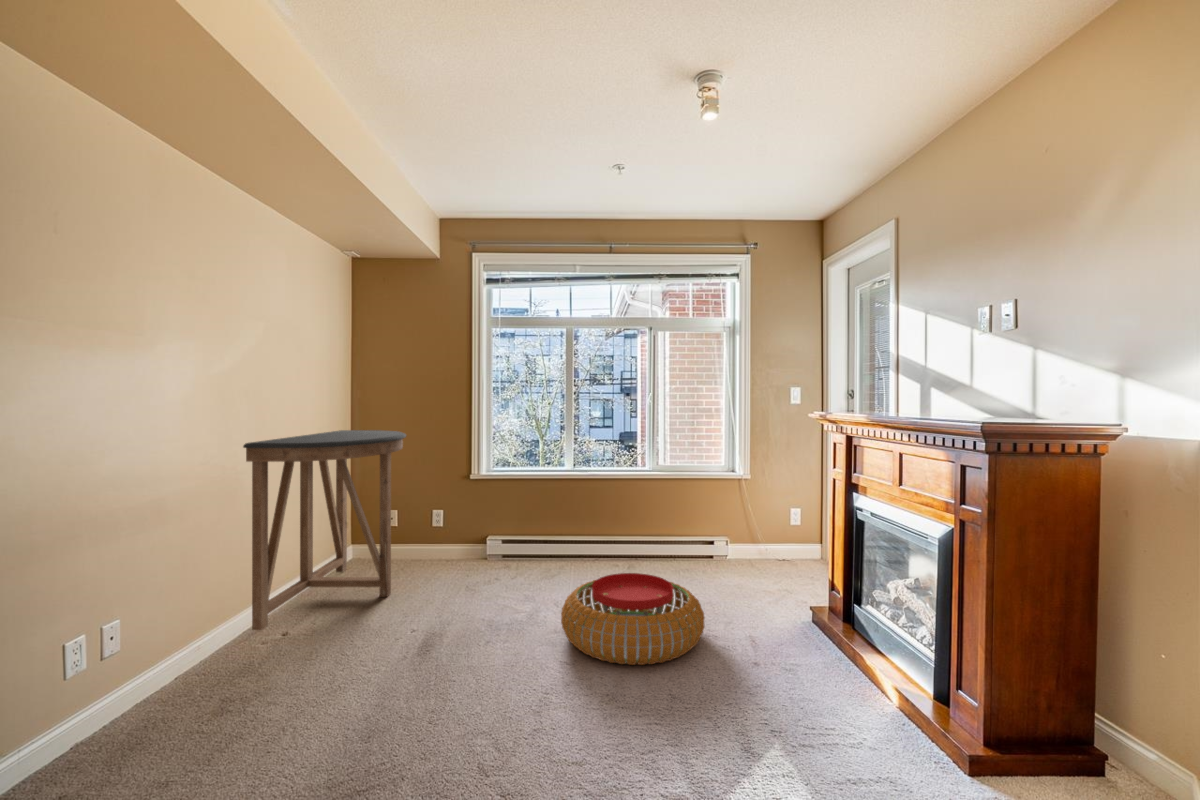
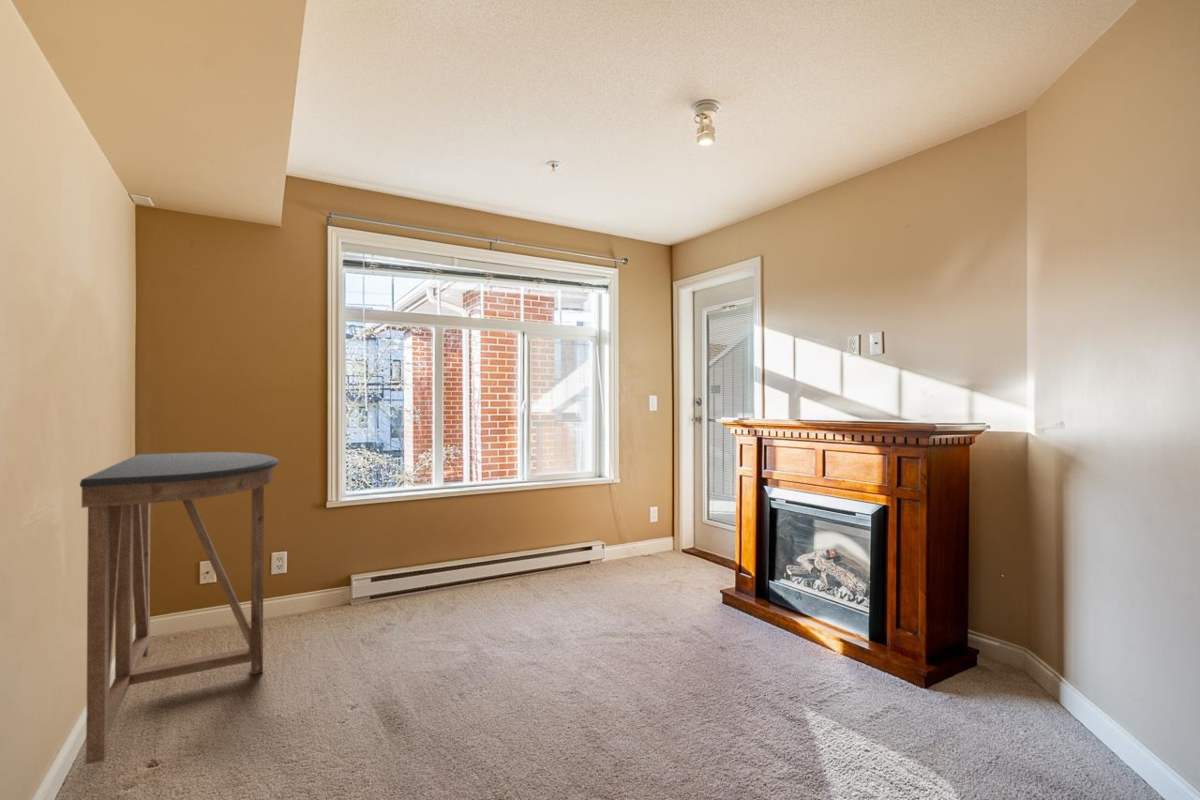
pouf: present [561,573,704,665] -> none [527,585,672,677]

